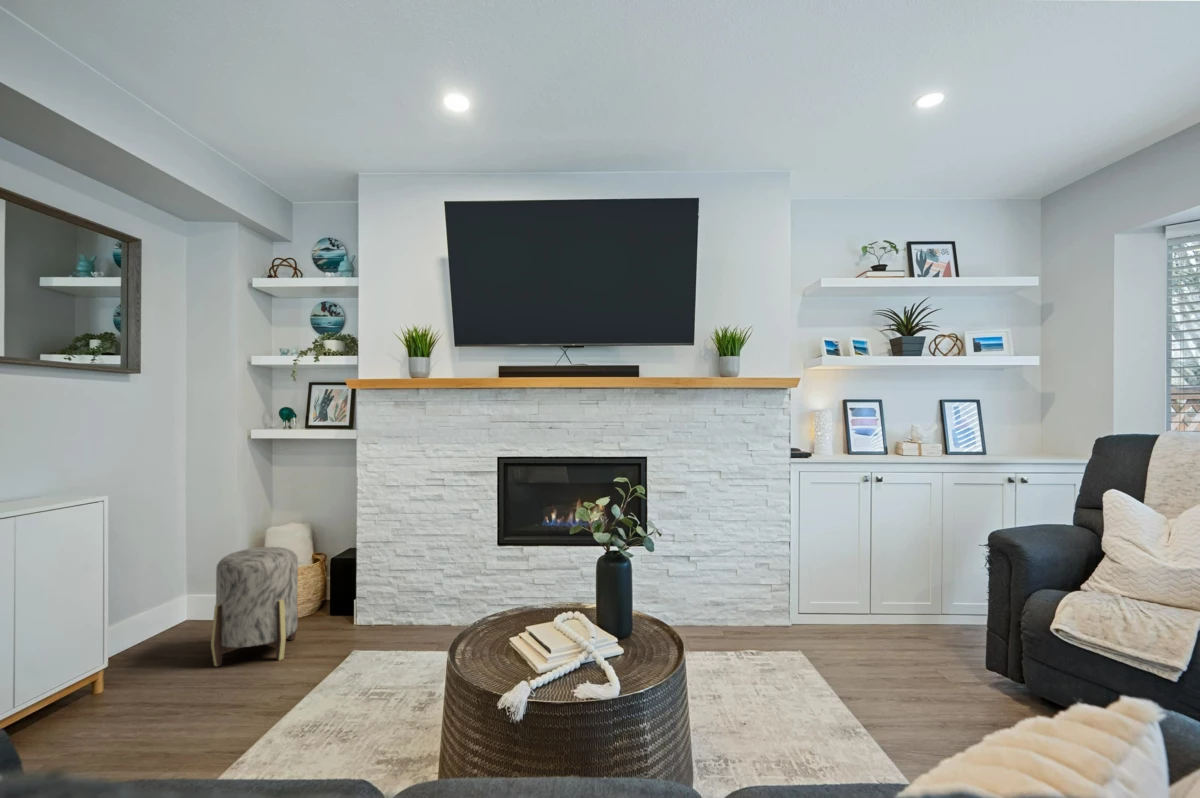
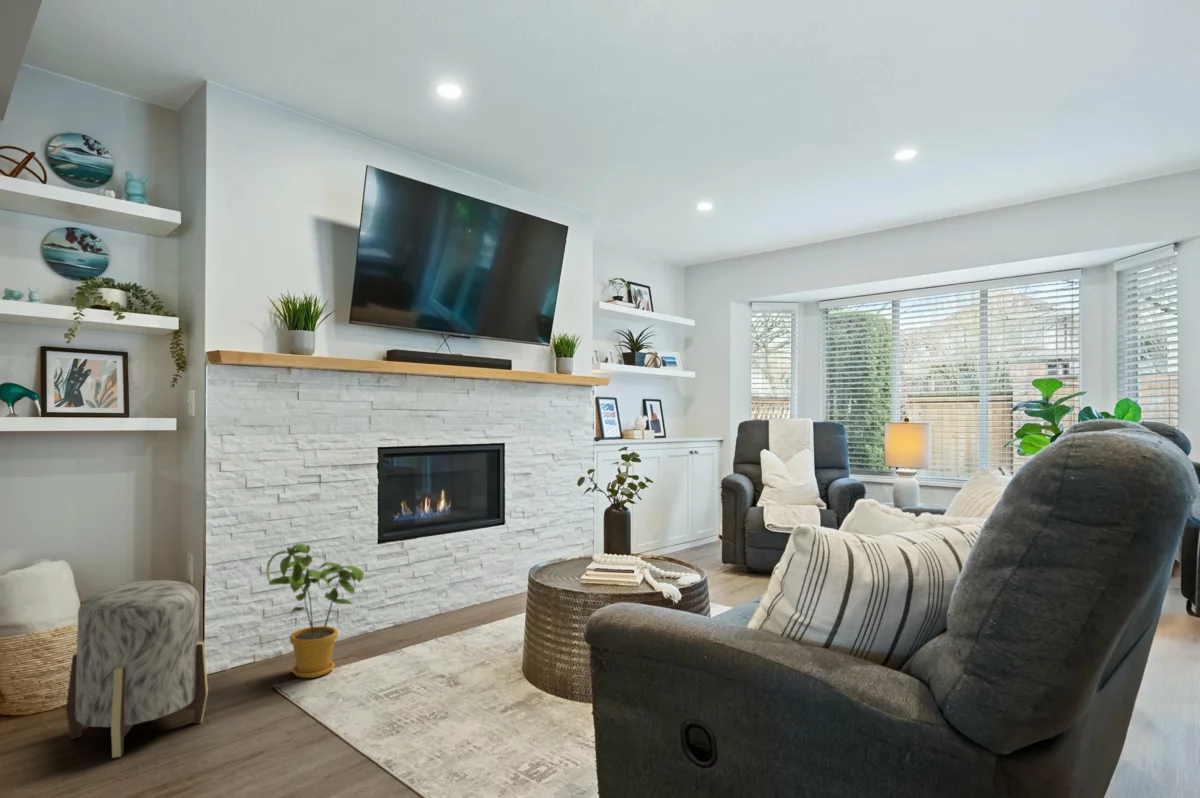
house plant: none [349,537,424,651] -> present [266,544,364,678]

